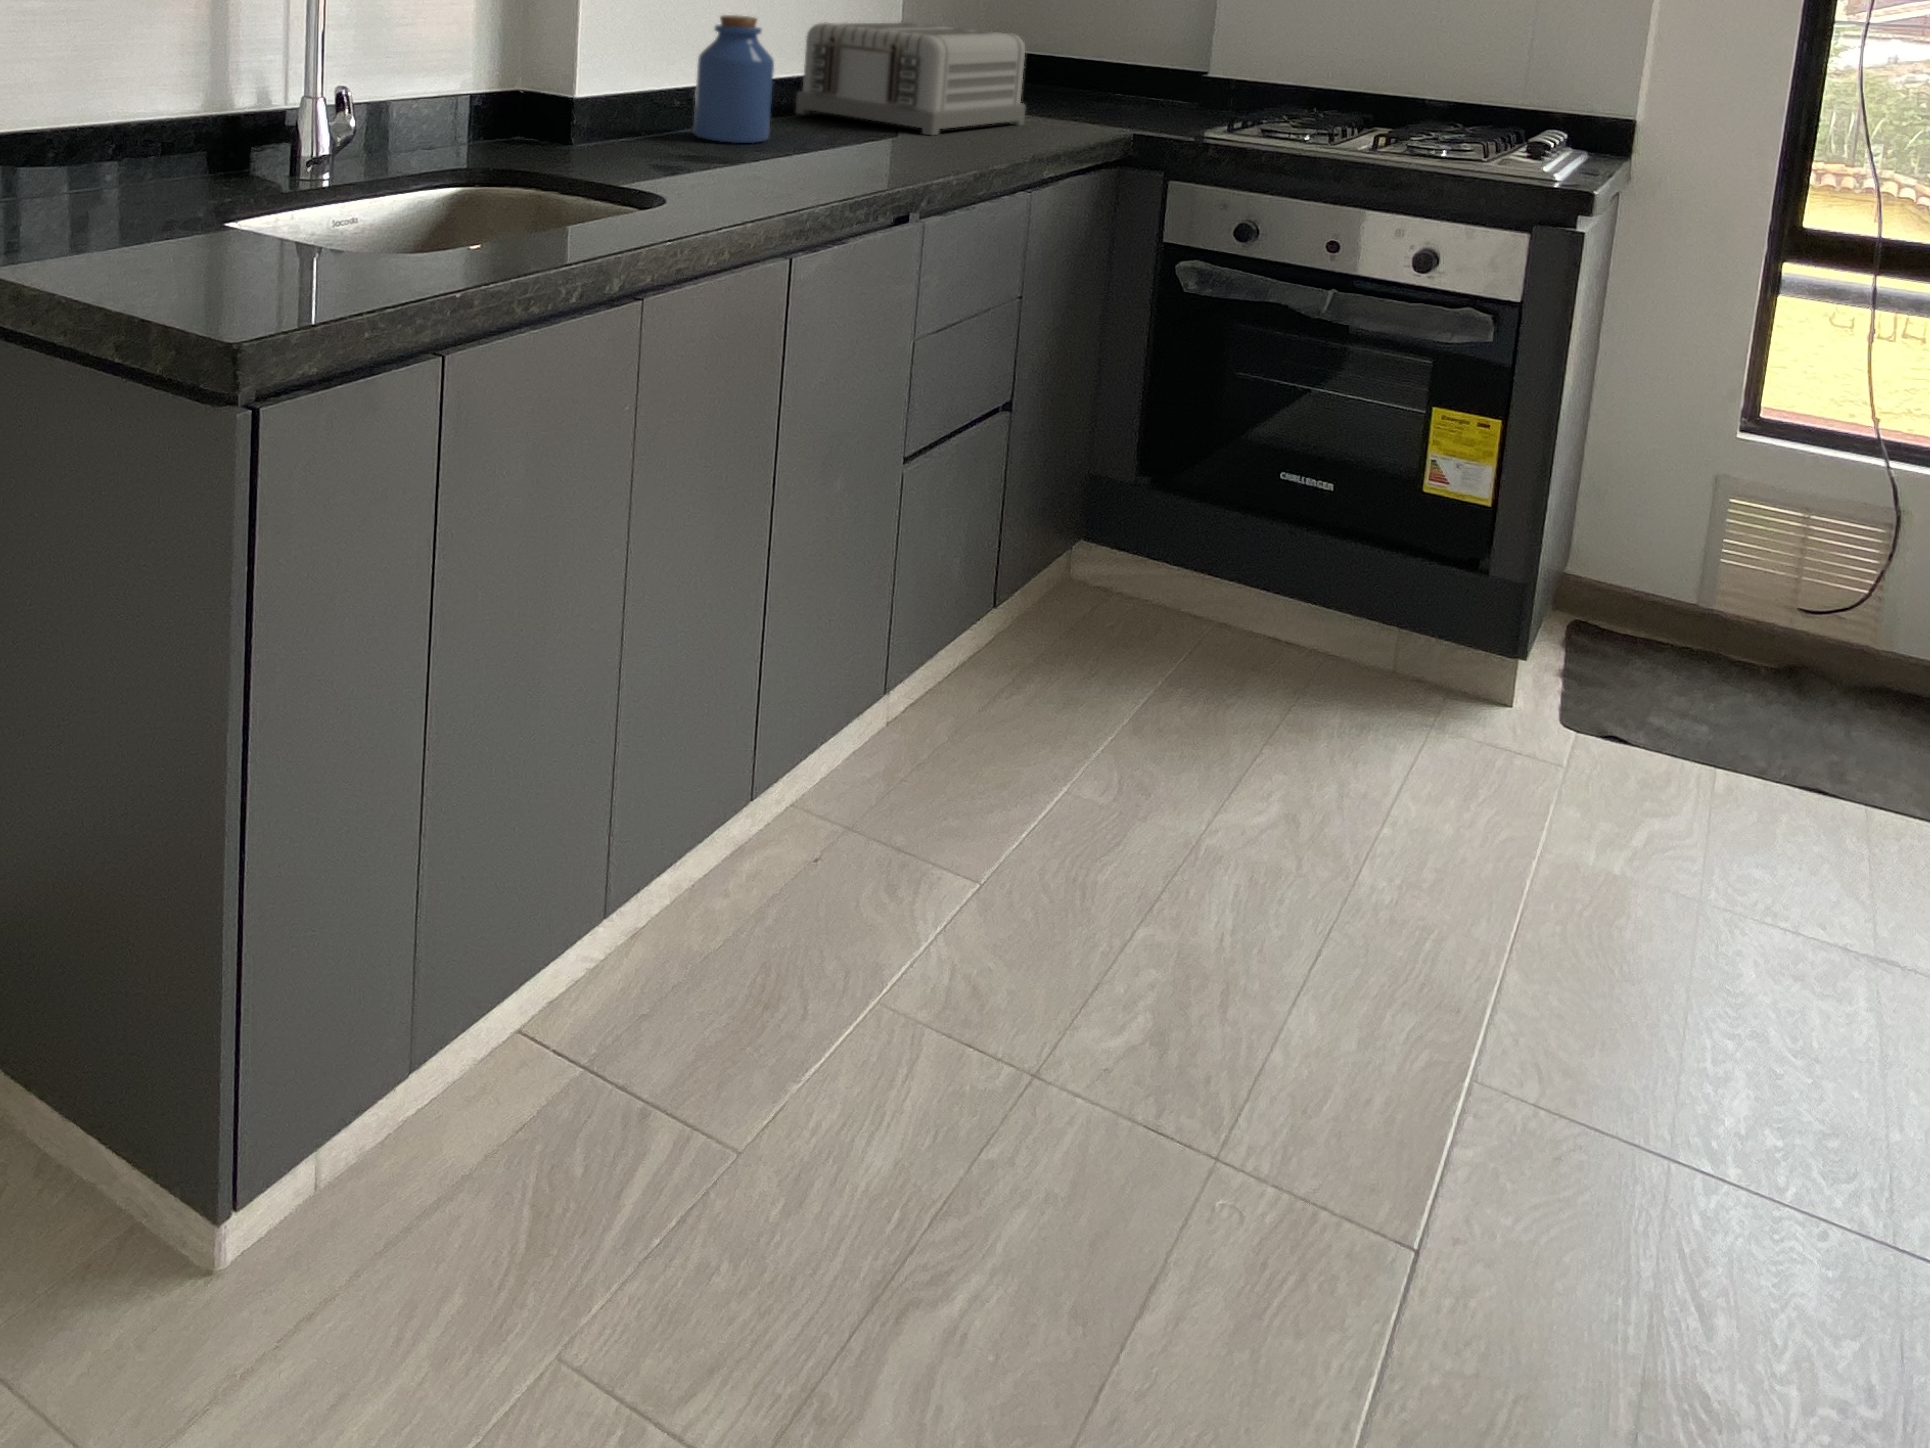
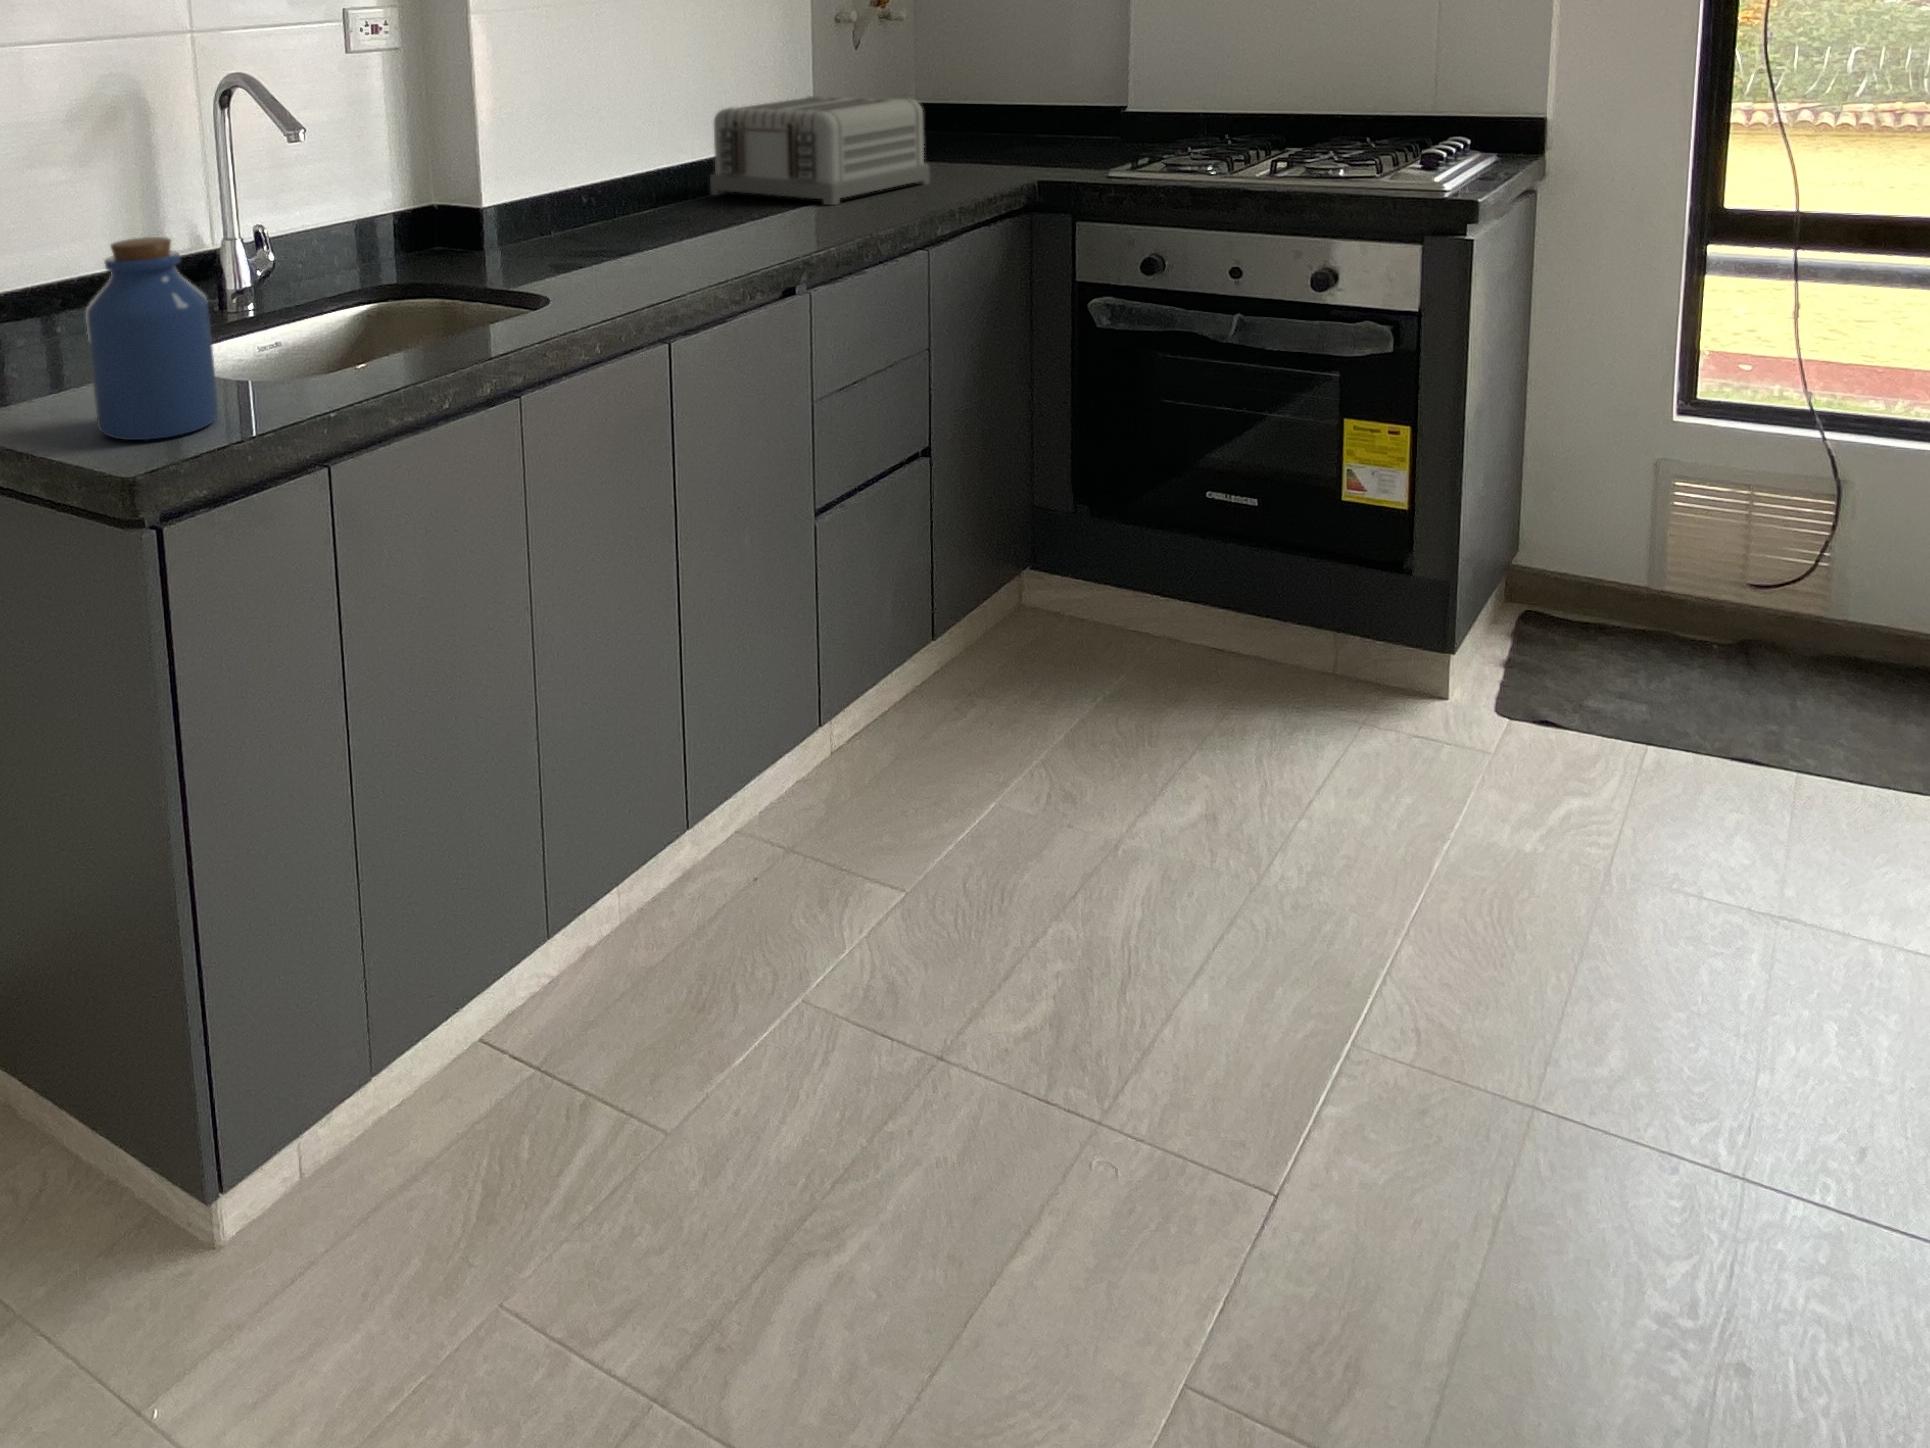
jar: present [693,15,774,143] -> present [86,237,219,440]

